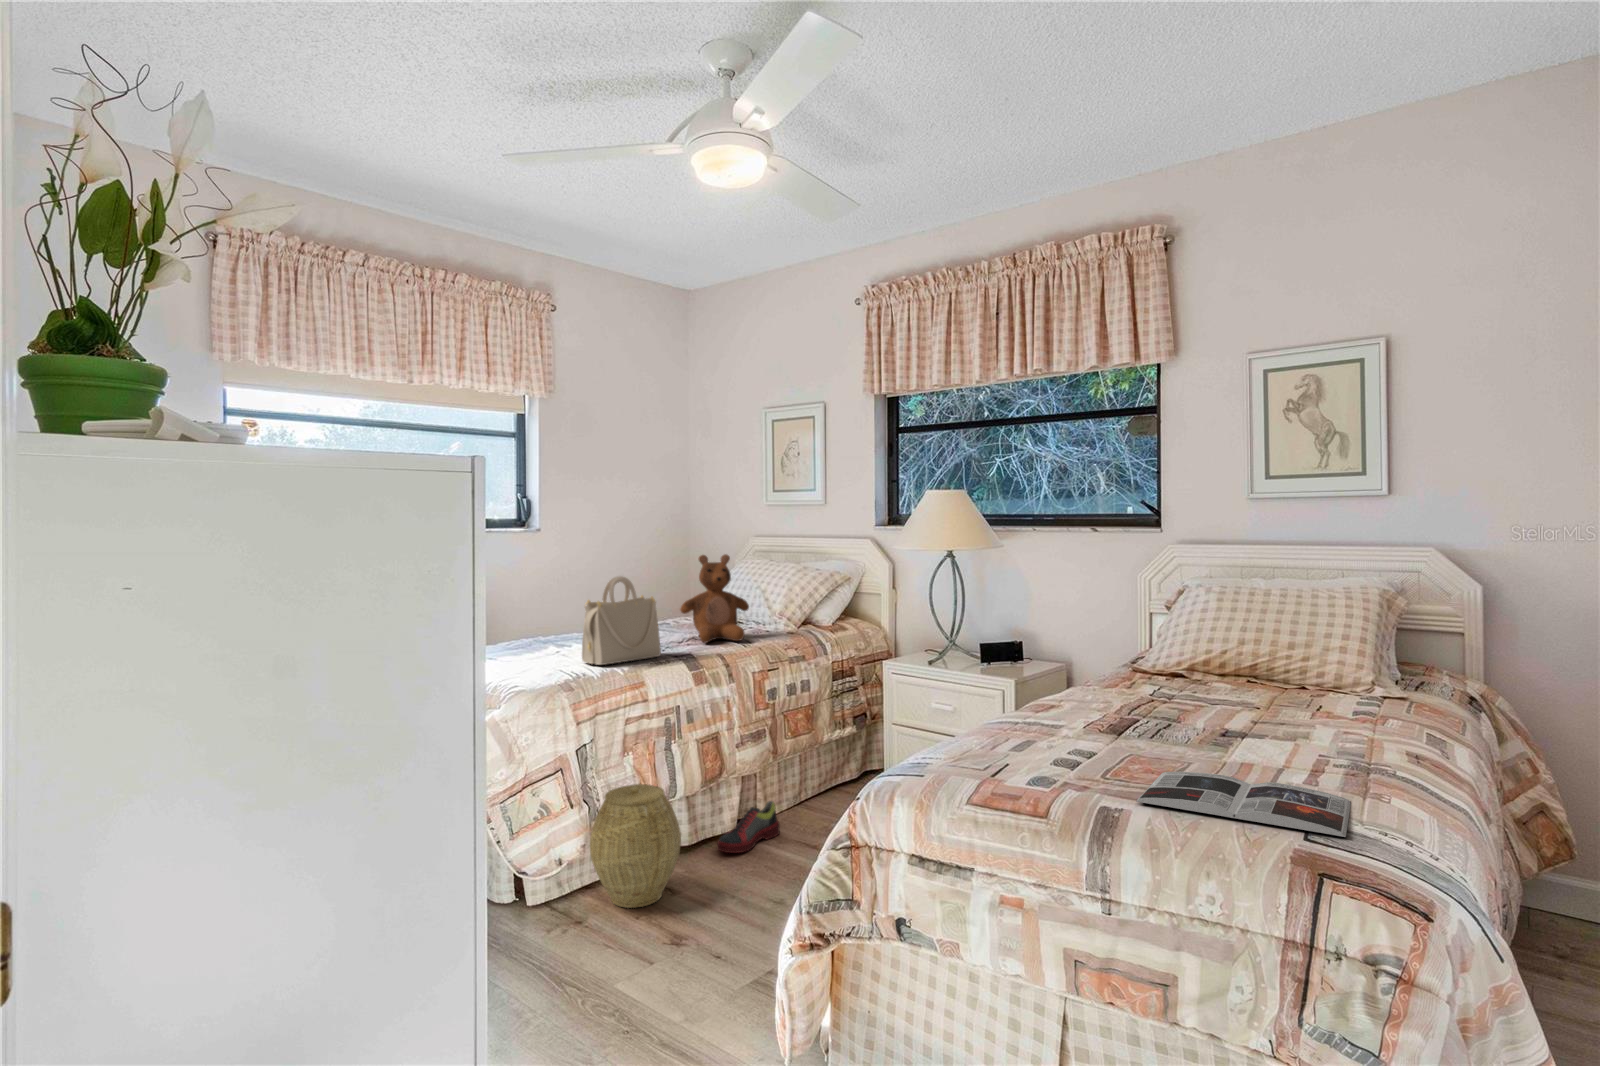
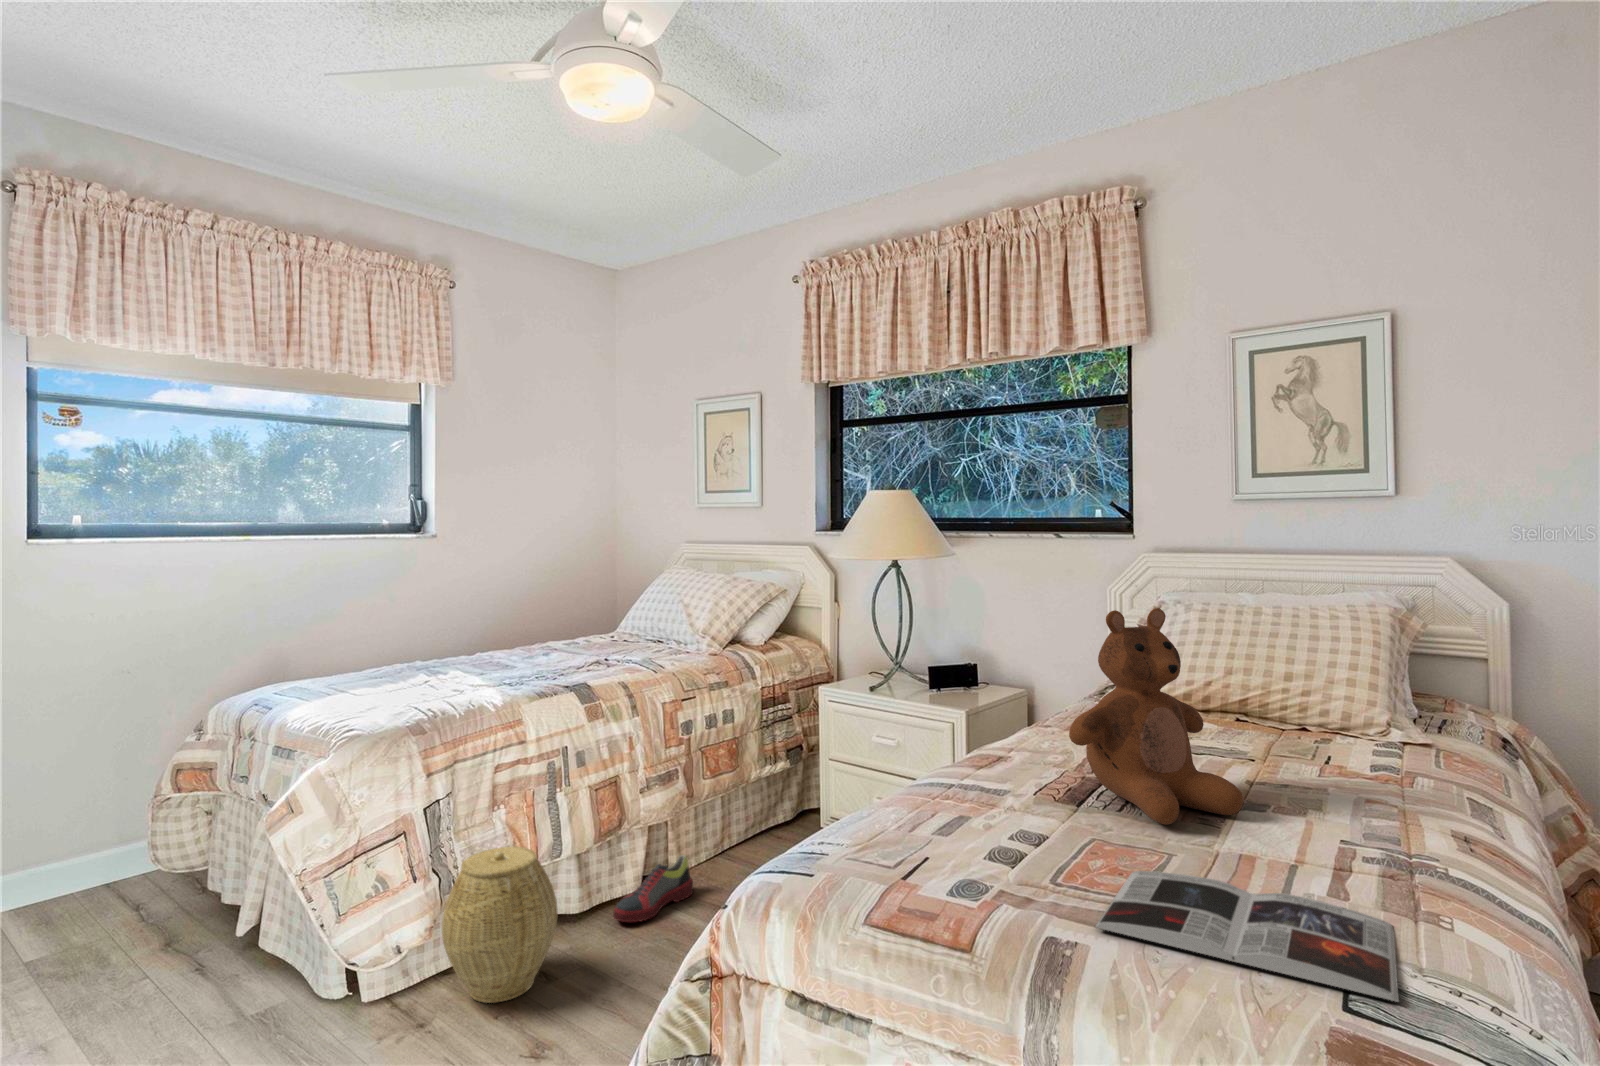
teddy bear: present [680,554,749,643] -> present [1069,608,1243,825]
handbag: present [582,576,661,665] -> none [449,594,548,701]

